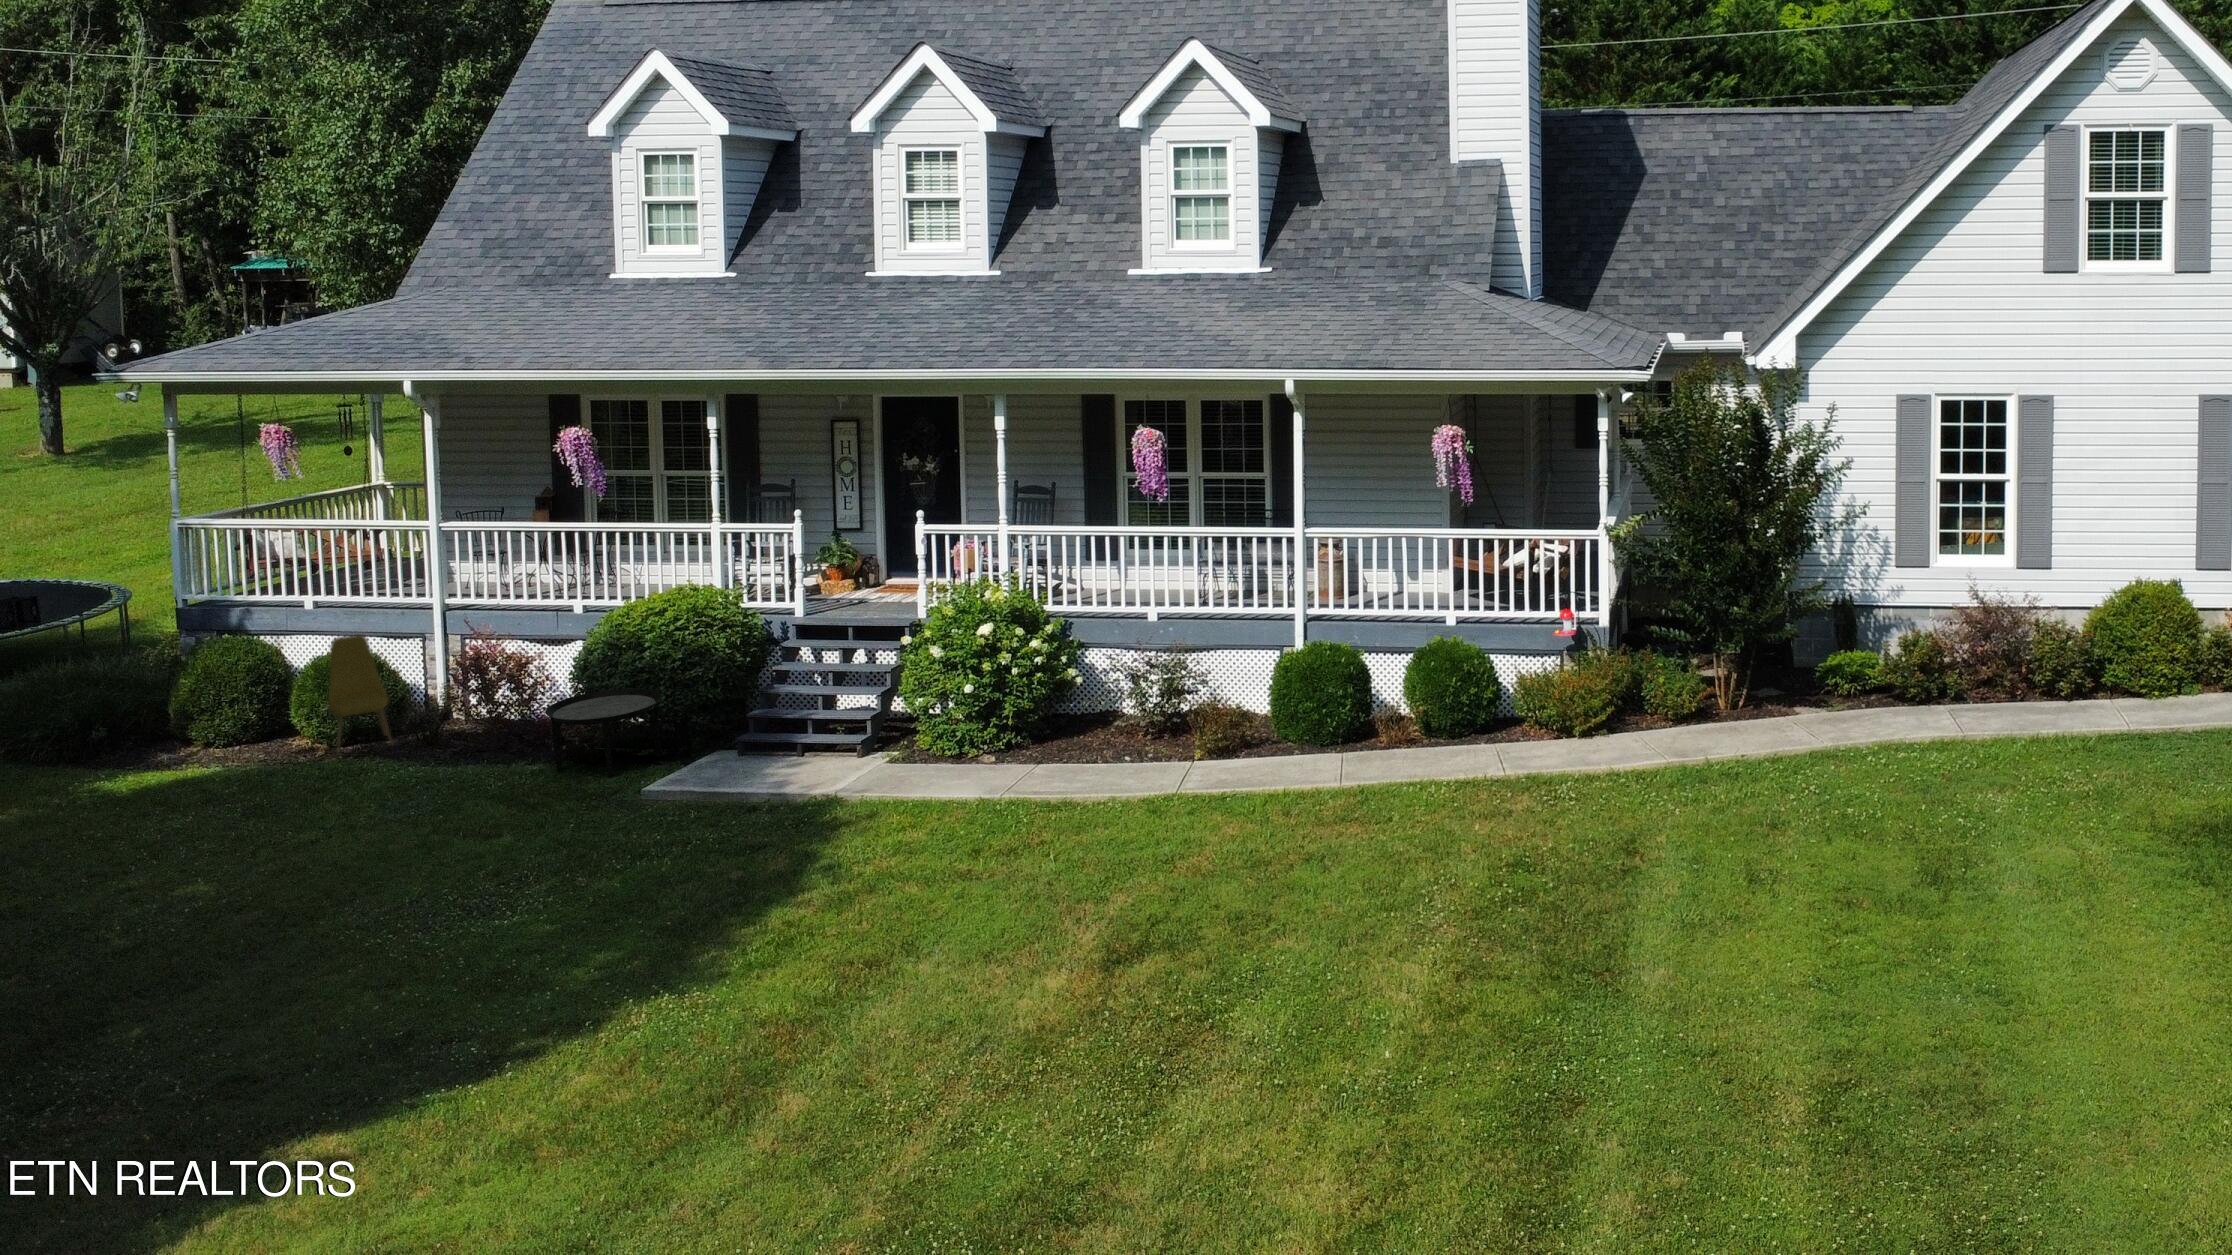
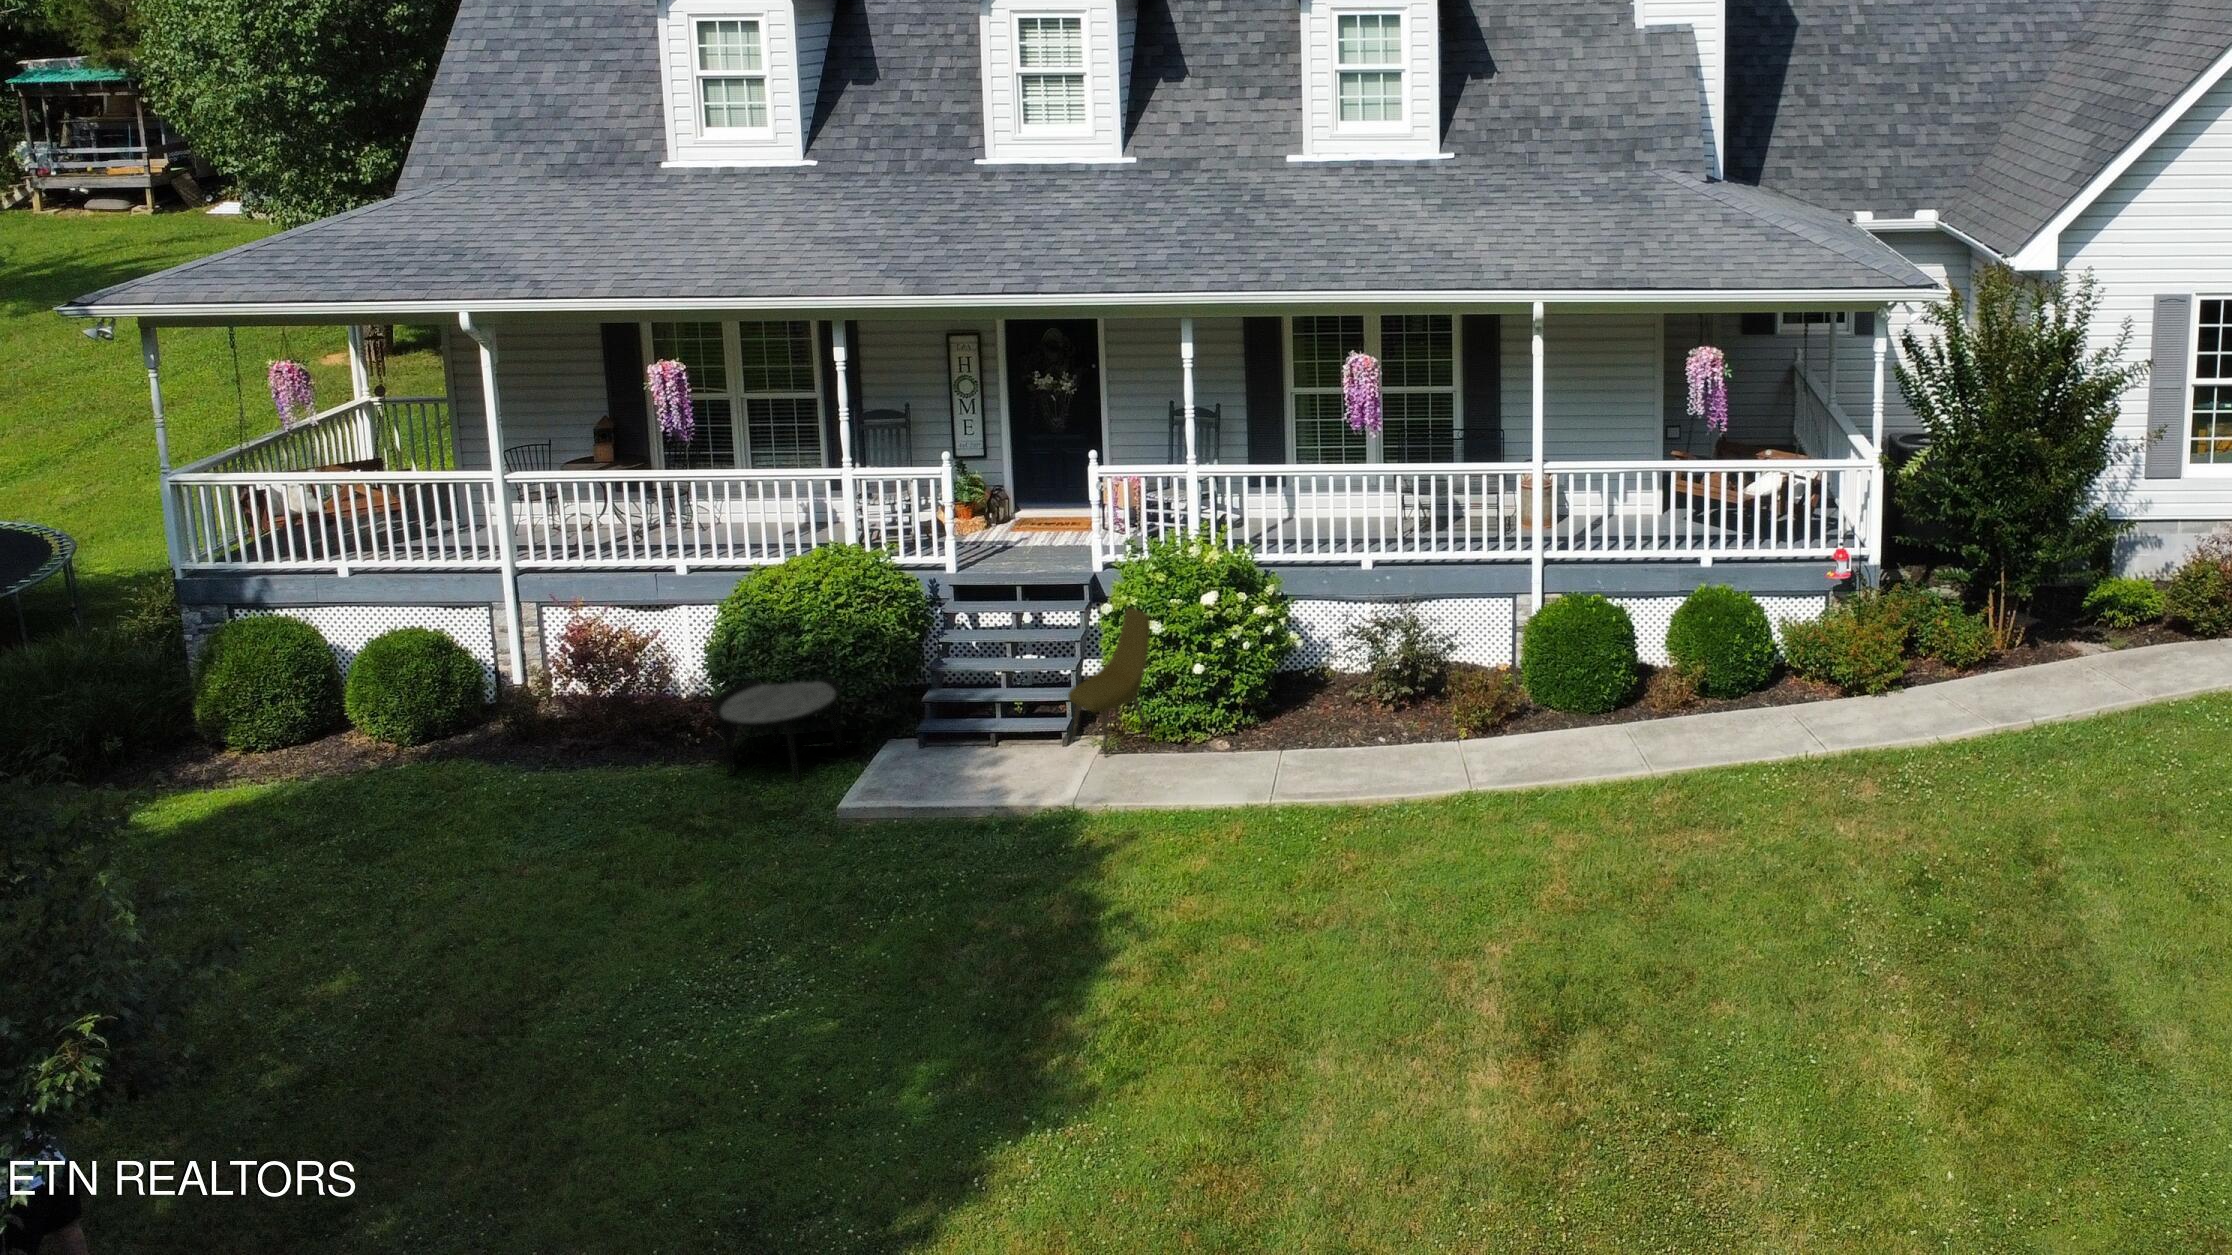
chair: present [328,634,393,754] -> present [1068,608,1150,756]

